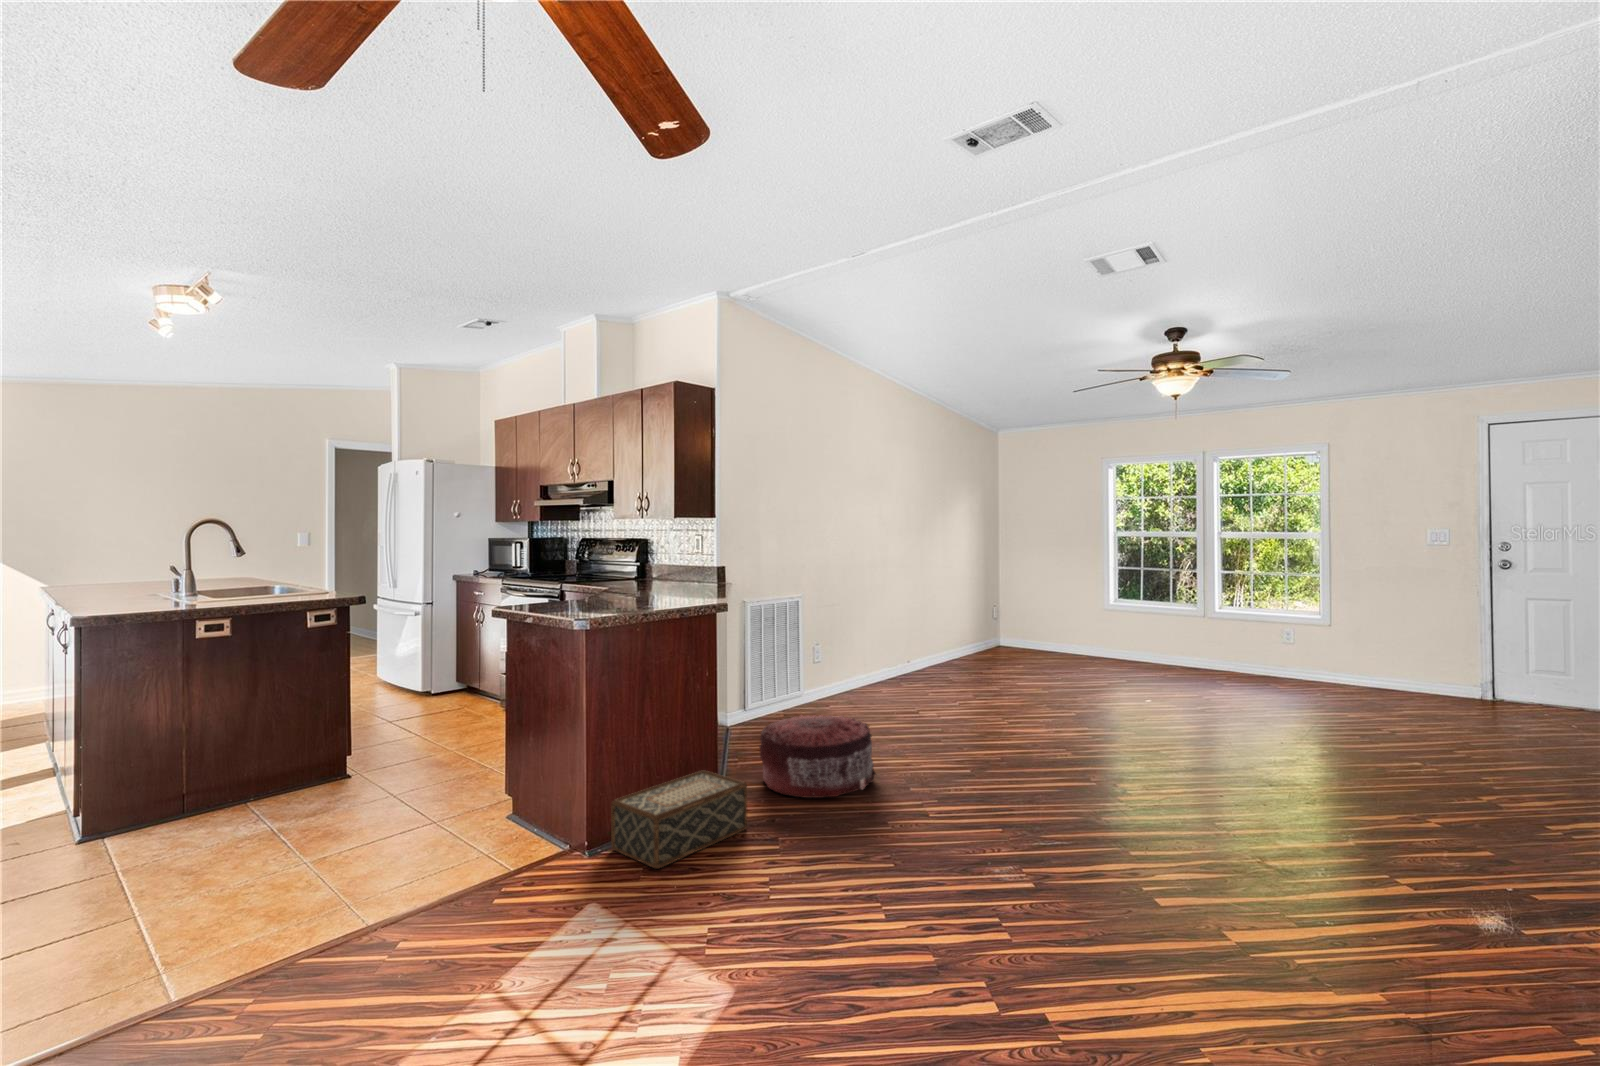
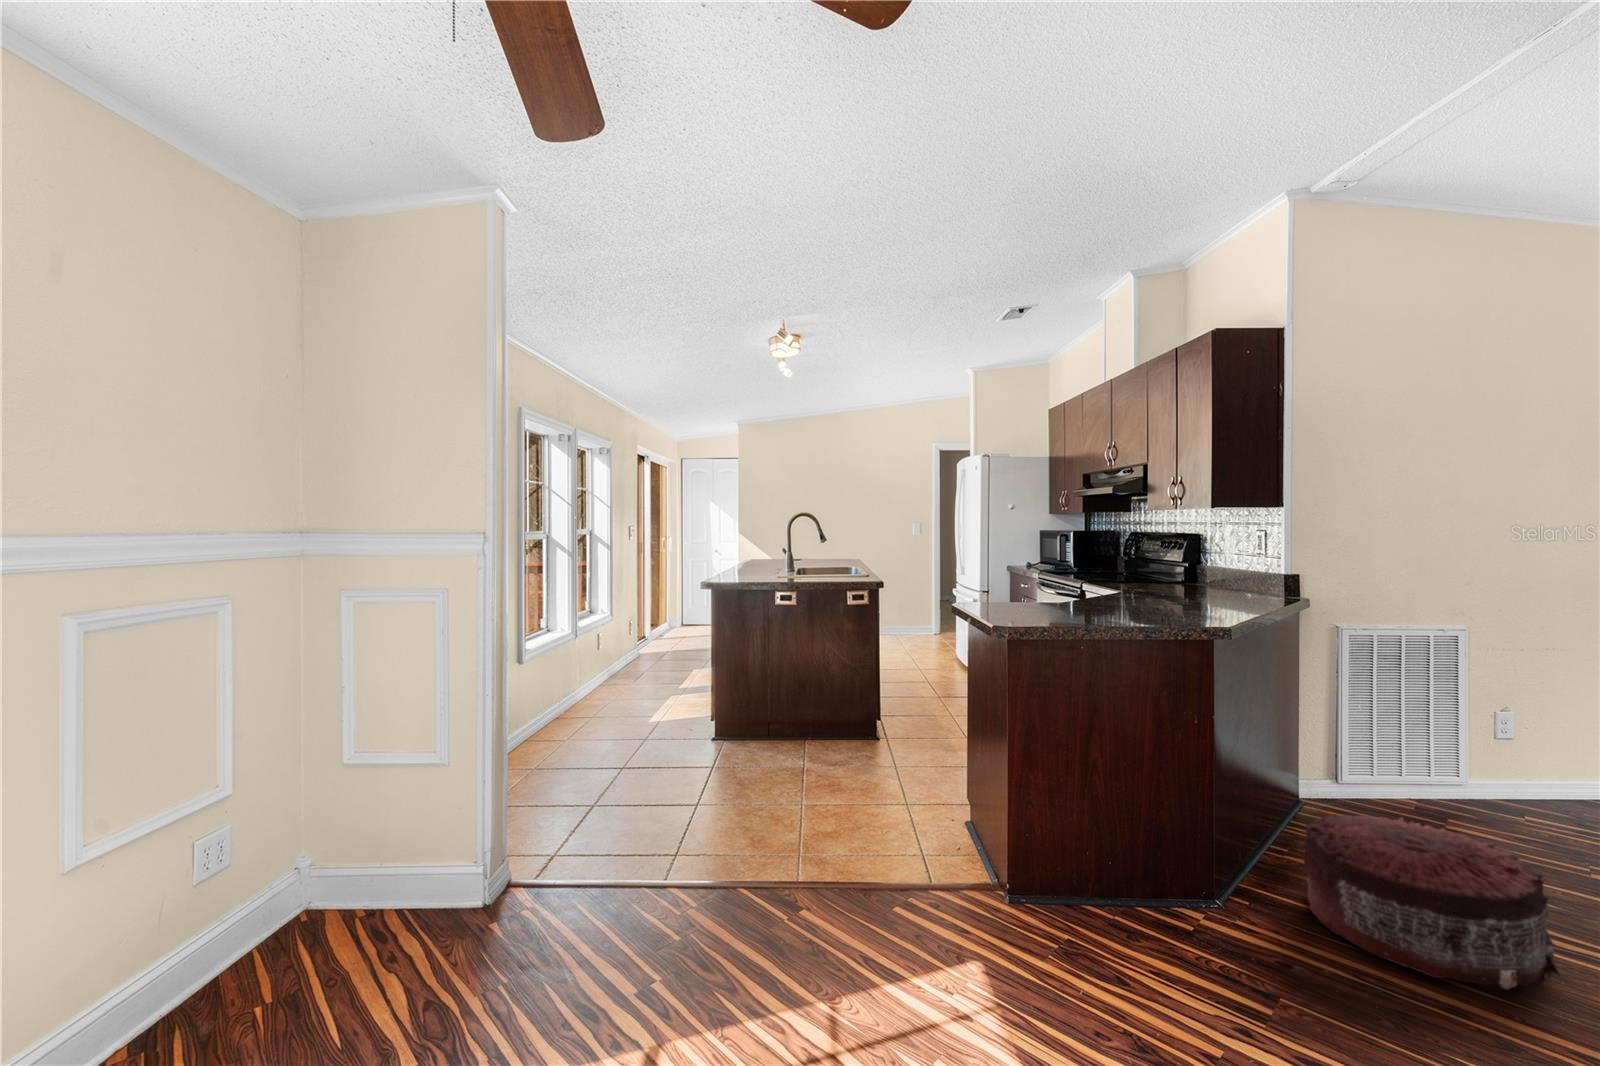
woven basket: present [611,770,747,869] -> none [1039,848,1237,959]

